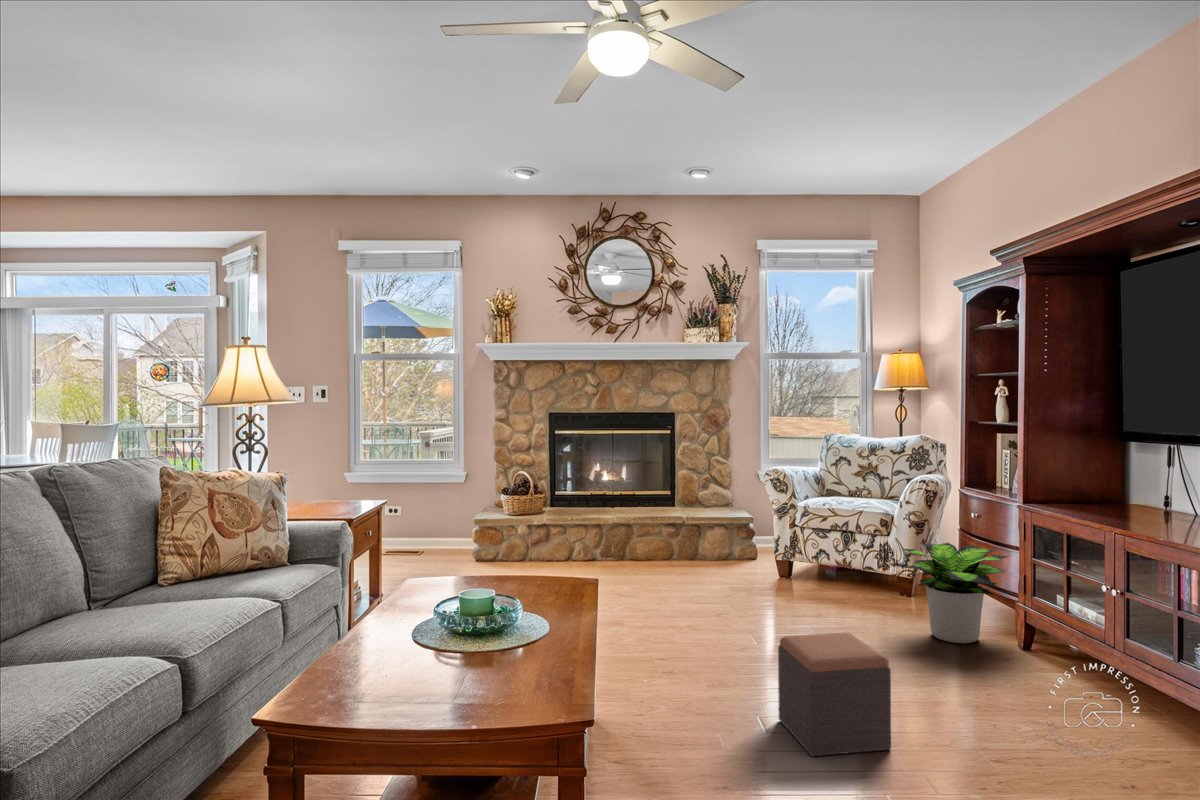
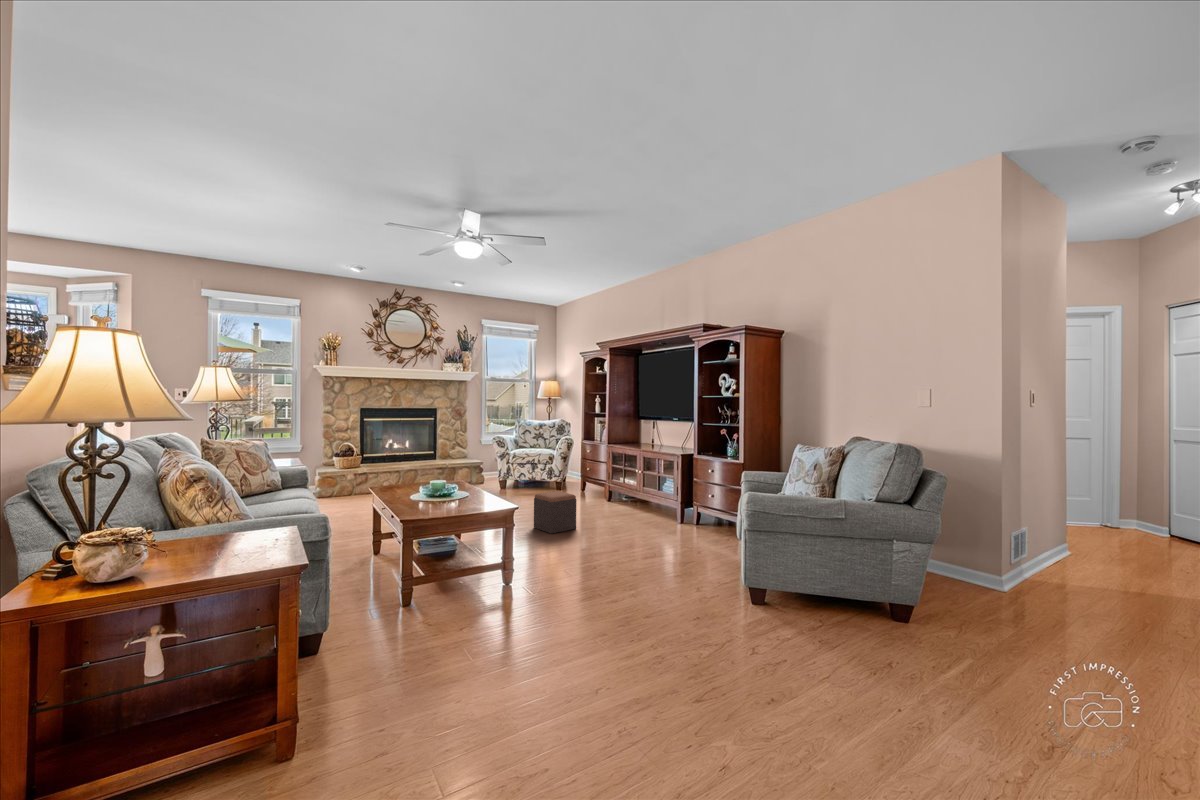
potted plant: present [904,543,1008,643] -> none [564,463,608,502]

